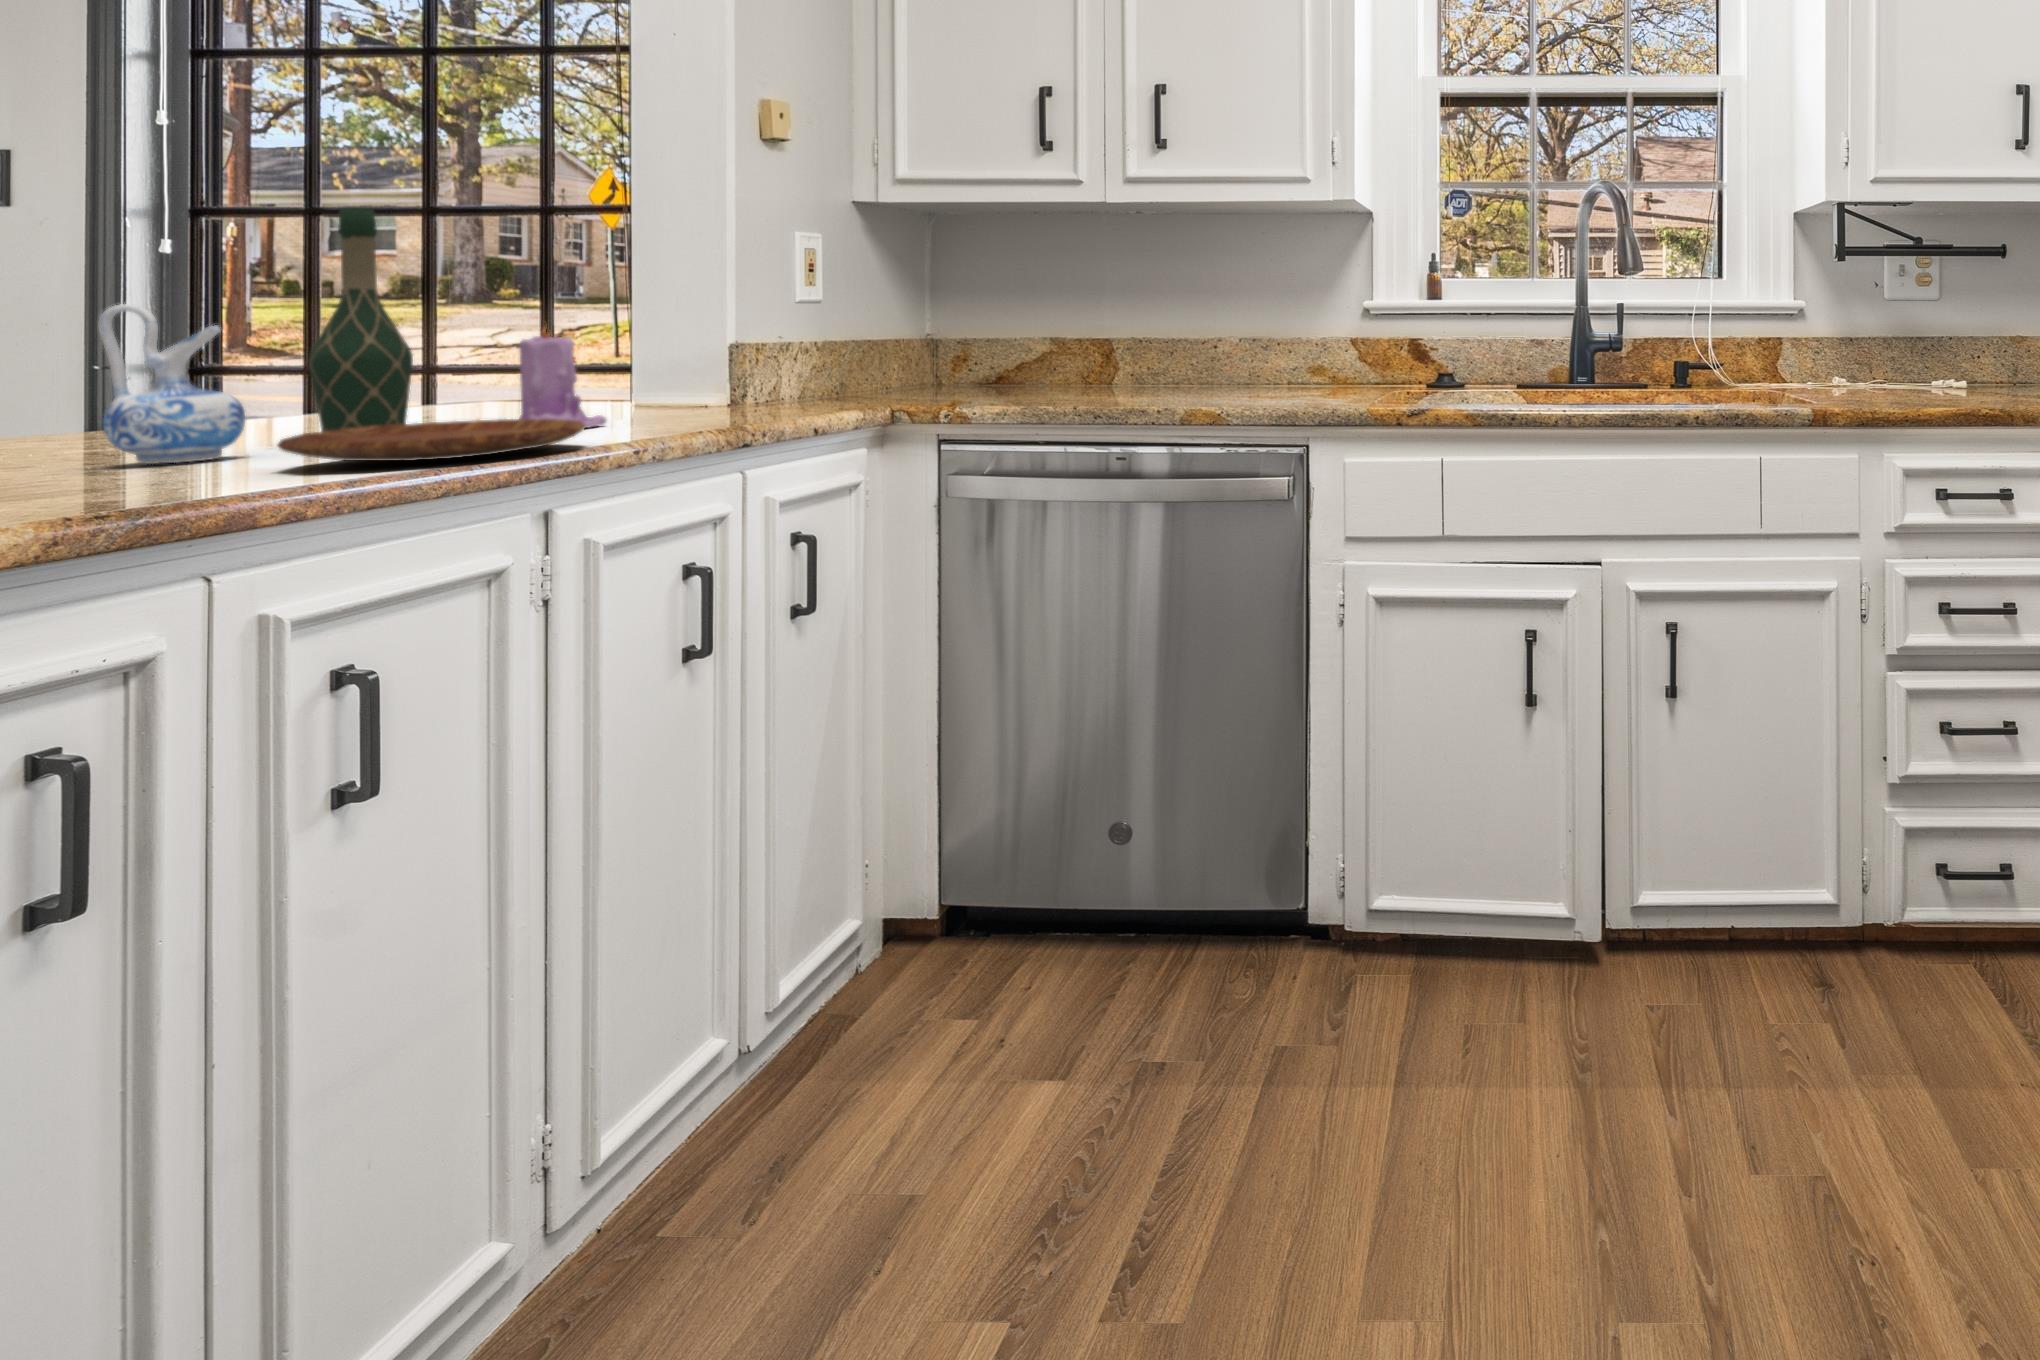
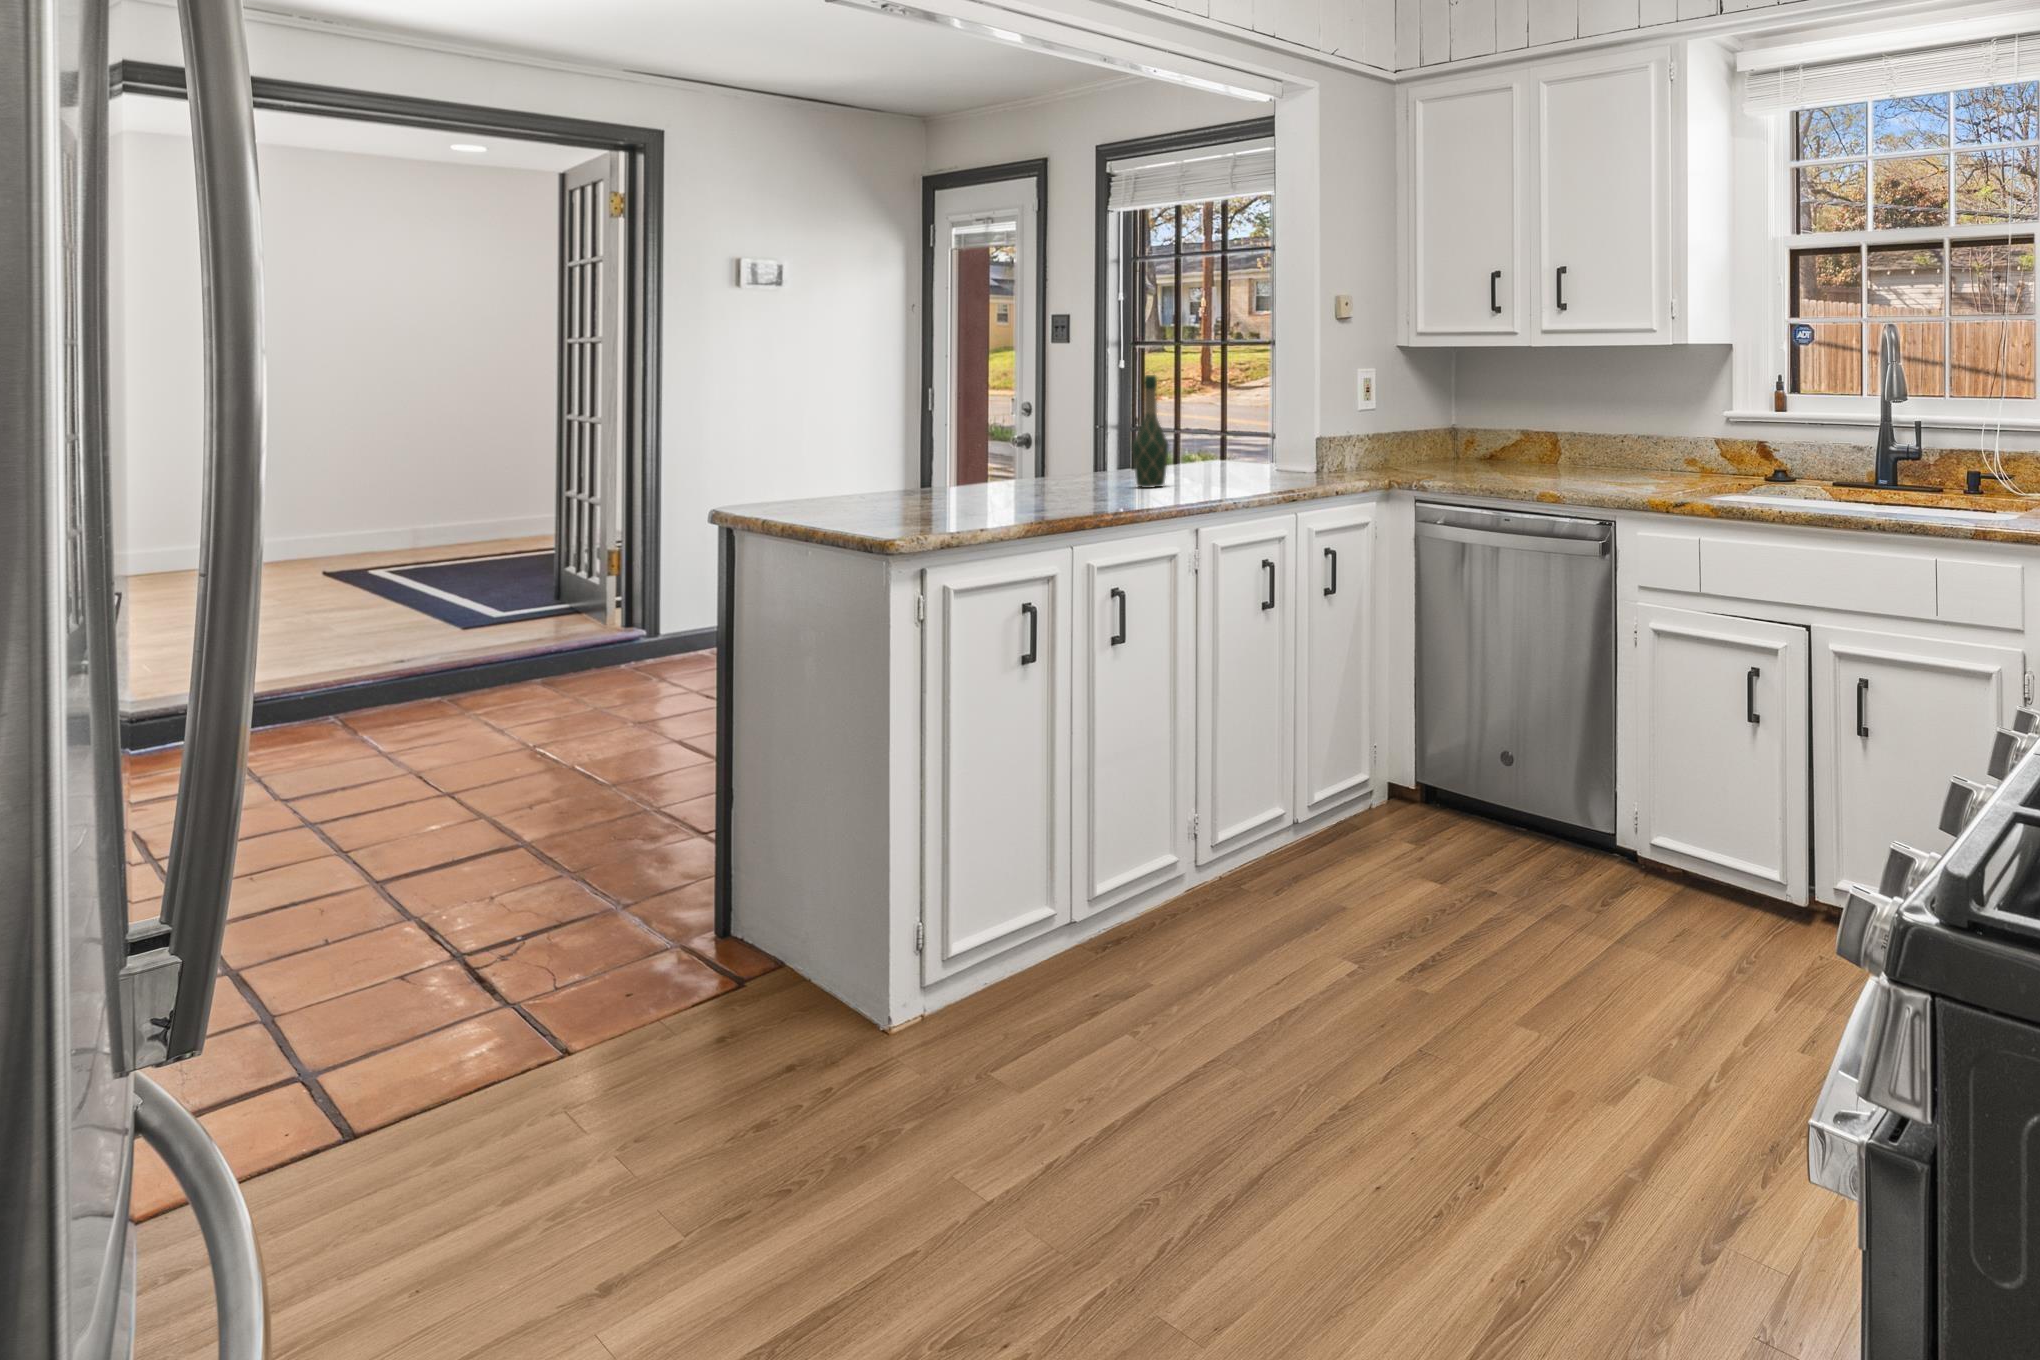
ceramic pitcher: present [98,304,245,464] -> none [1066,422,1109,492]
candle: present [519,325,606,428] -> none [1200,429,1243,486]
tray: present [277,419,586,461] -> none [1109,480,1216,497]

